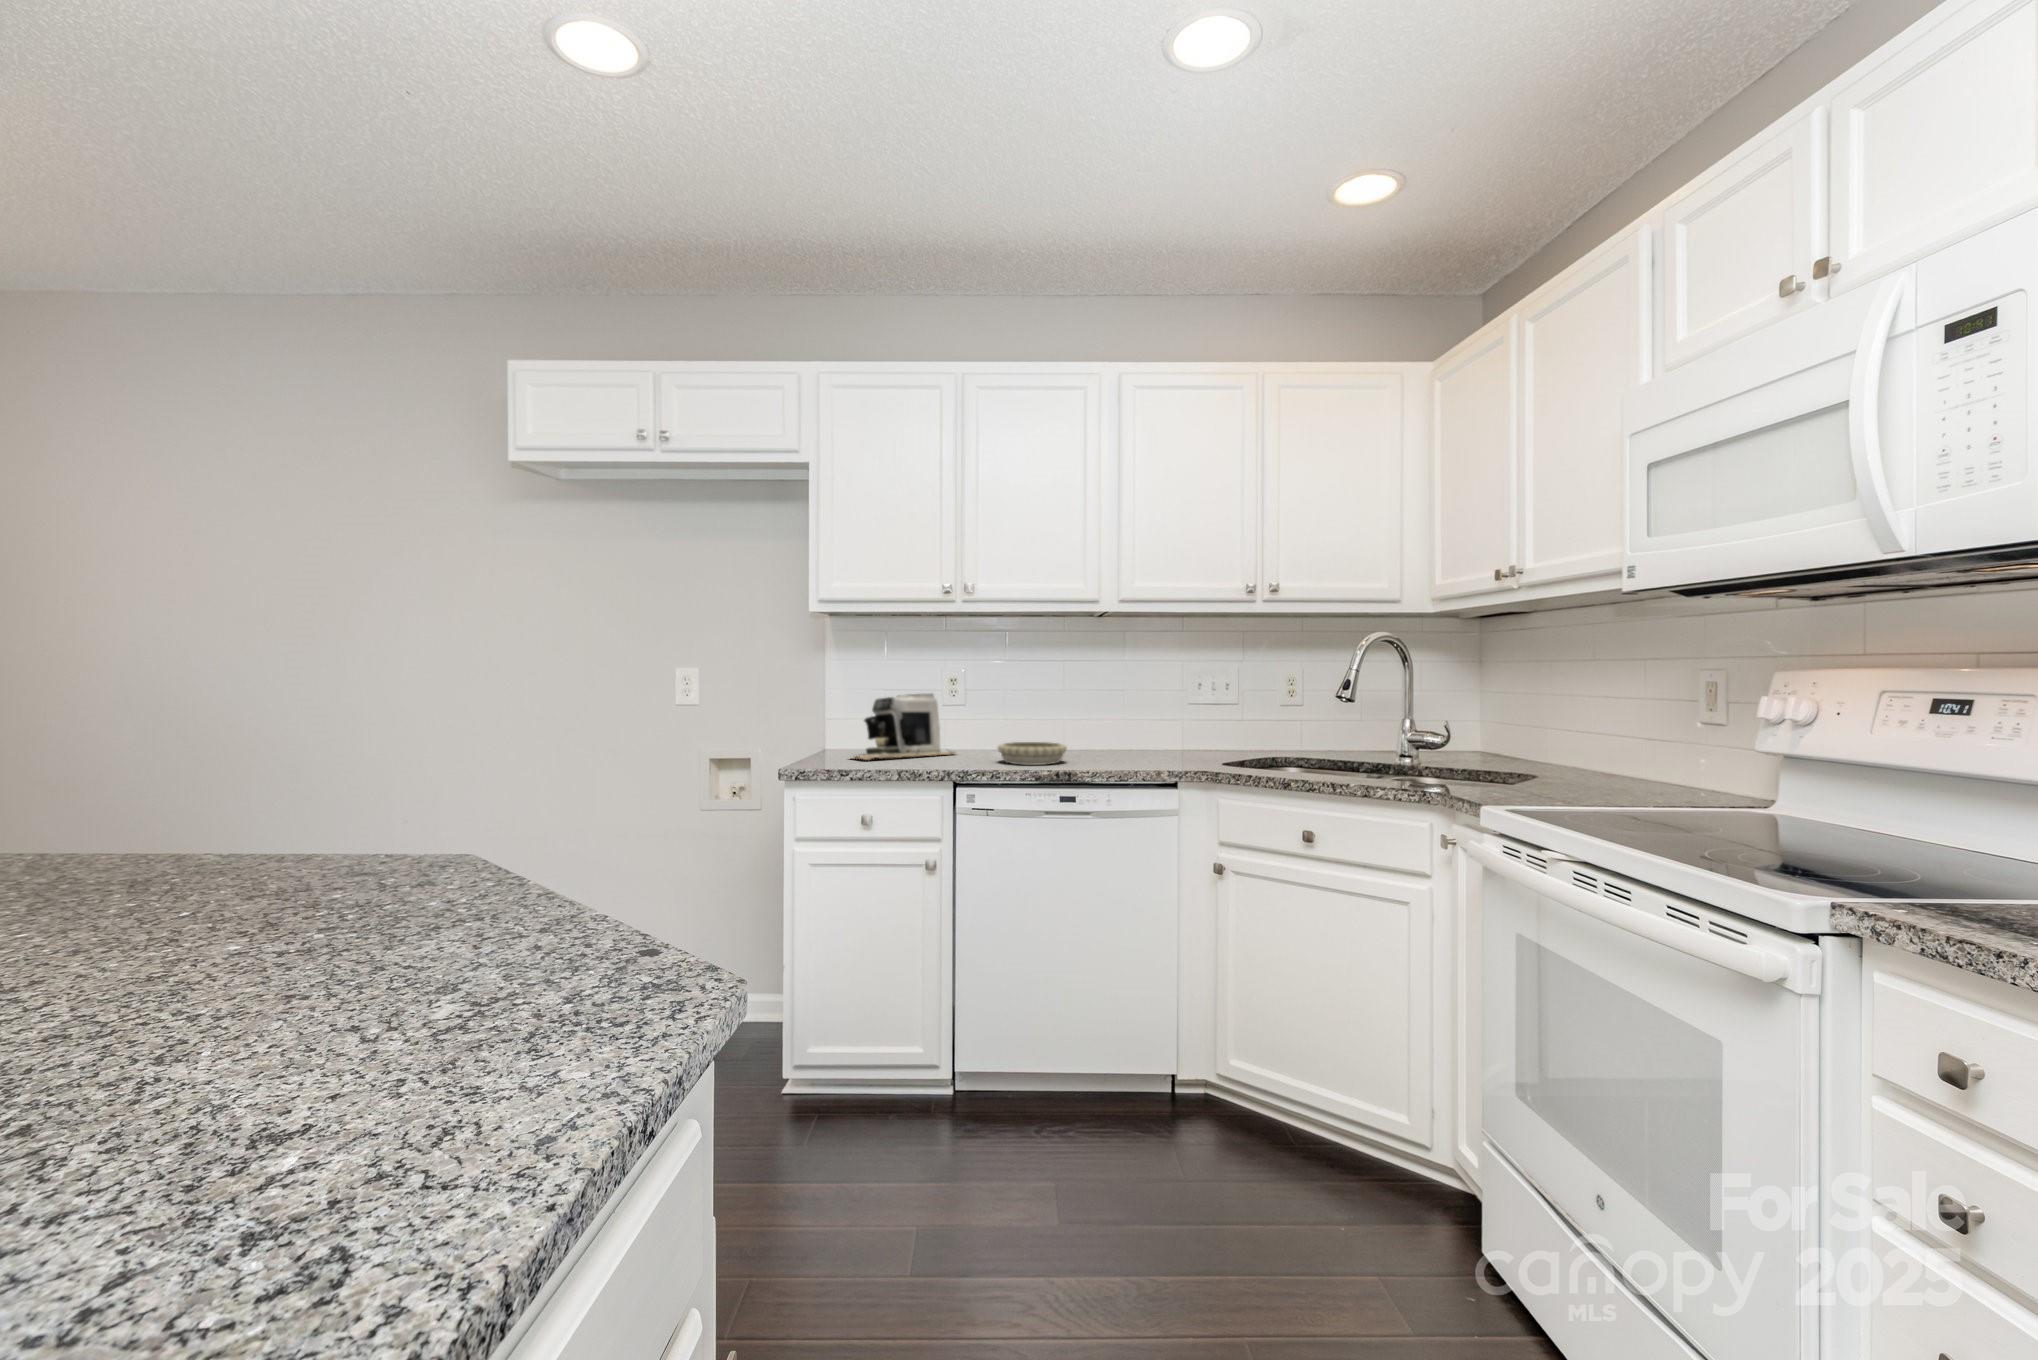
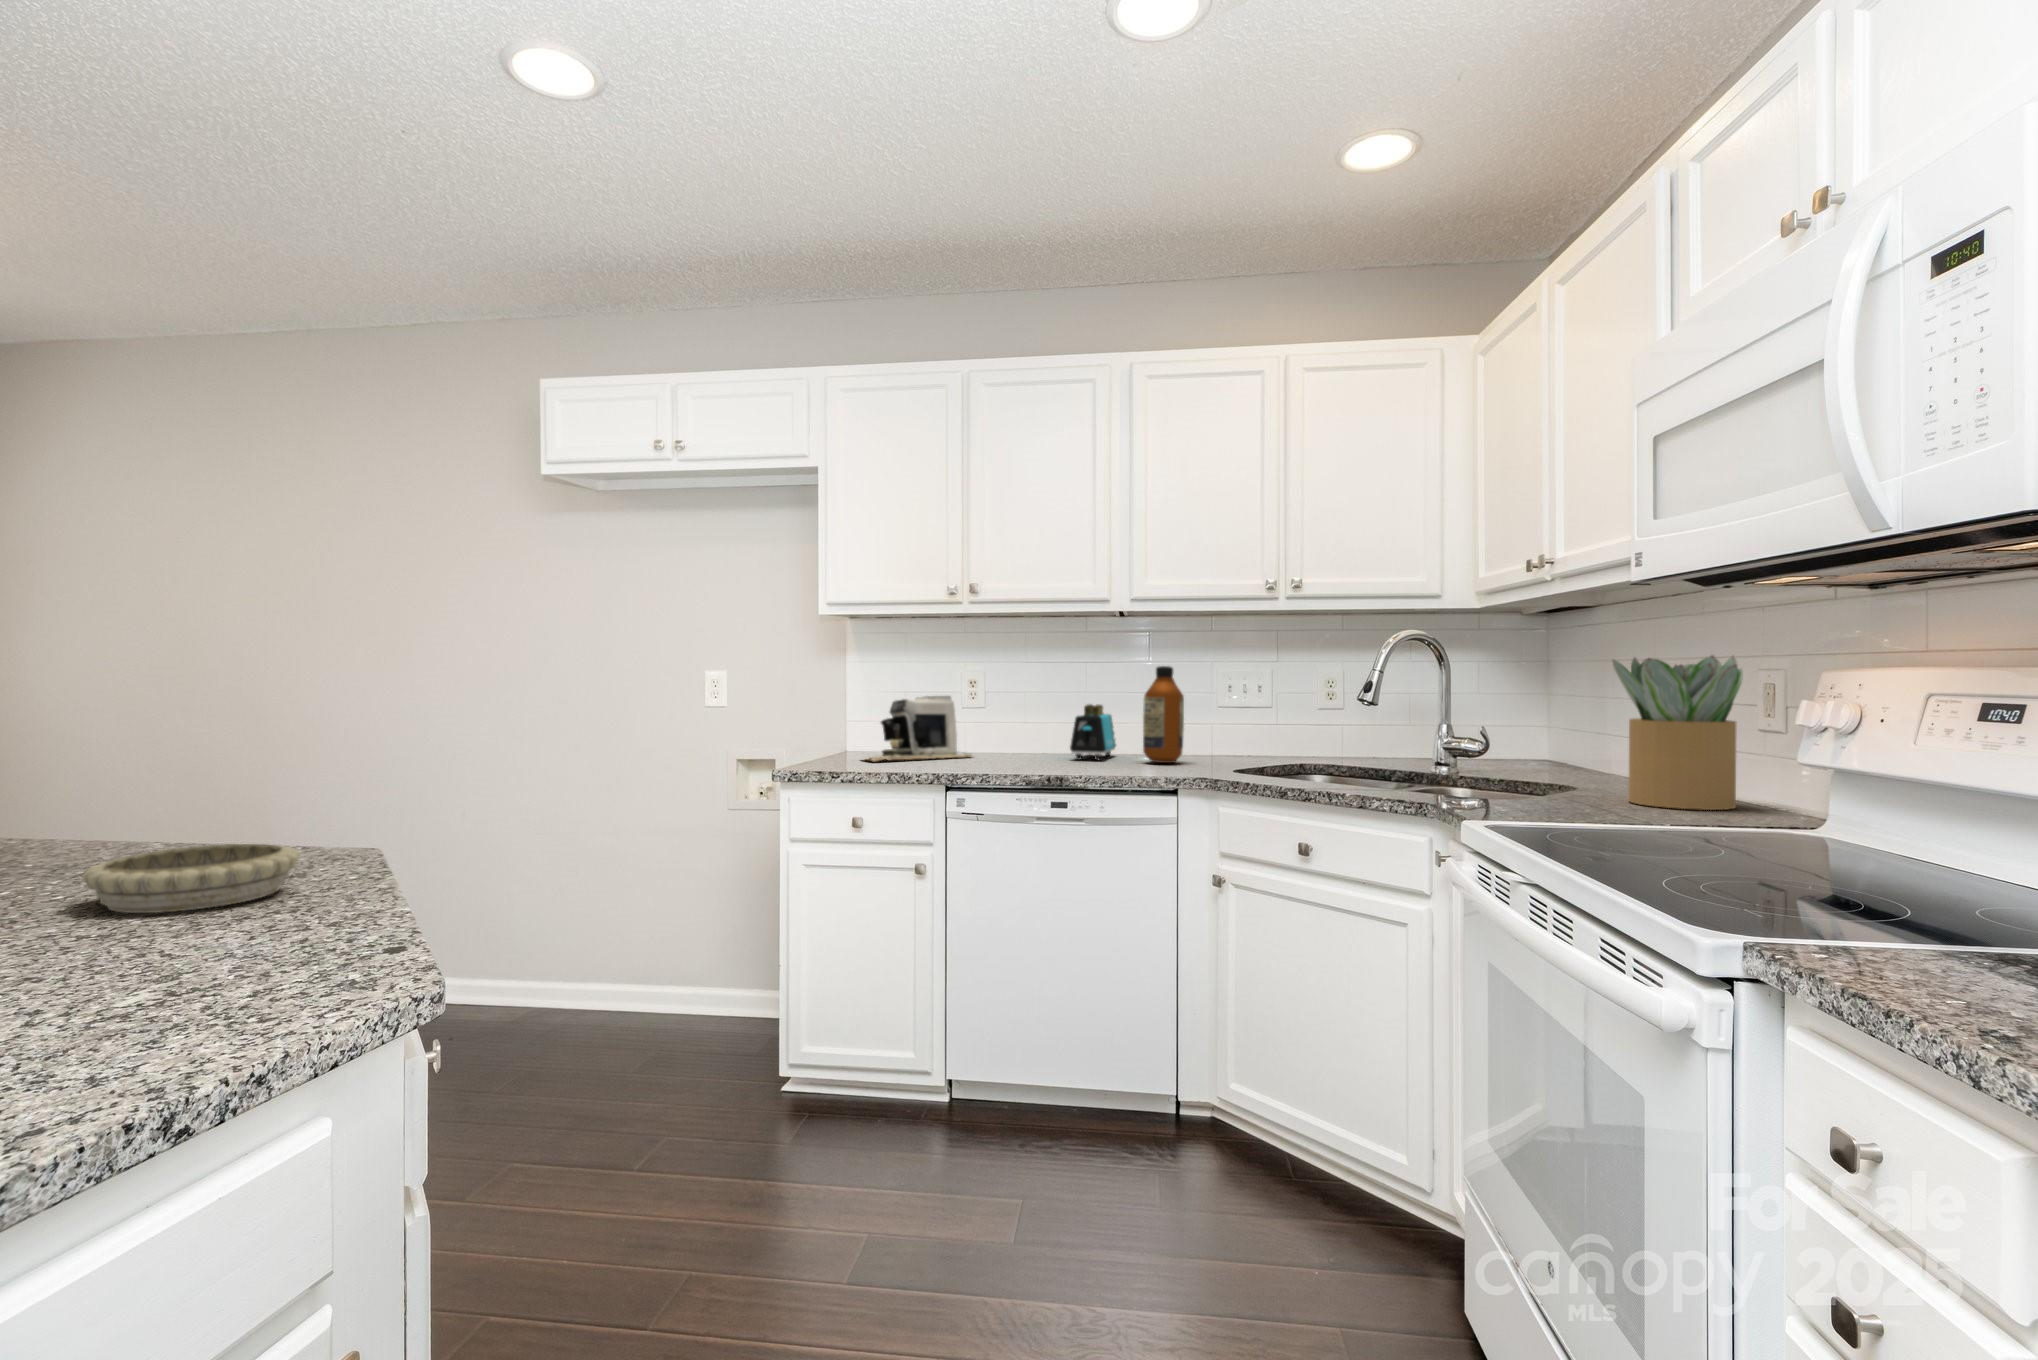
potted plant: none [1582,657,1692,792] -> present [1613,655,1742,810]
bottle: none [1128,665,1167,758] -> present [1143,666,1184,763]
toaster: none [1055,702,1093,756] -> present [1070,704,1116,760]
decorative bowl: present [998,742,1067,764] -> present [82,844,300,913]

